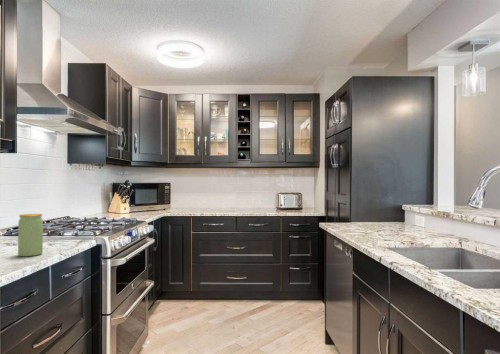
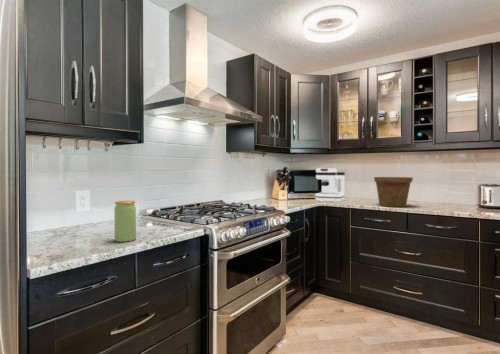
coffee maker: none [159,181,183,212] -> present [315,168,345,202]
flower pot: none [211,188,240,212] -> present [374,177,413,207]

